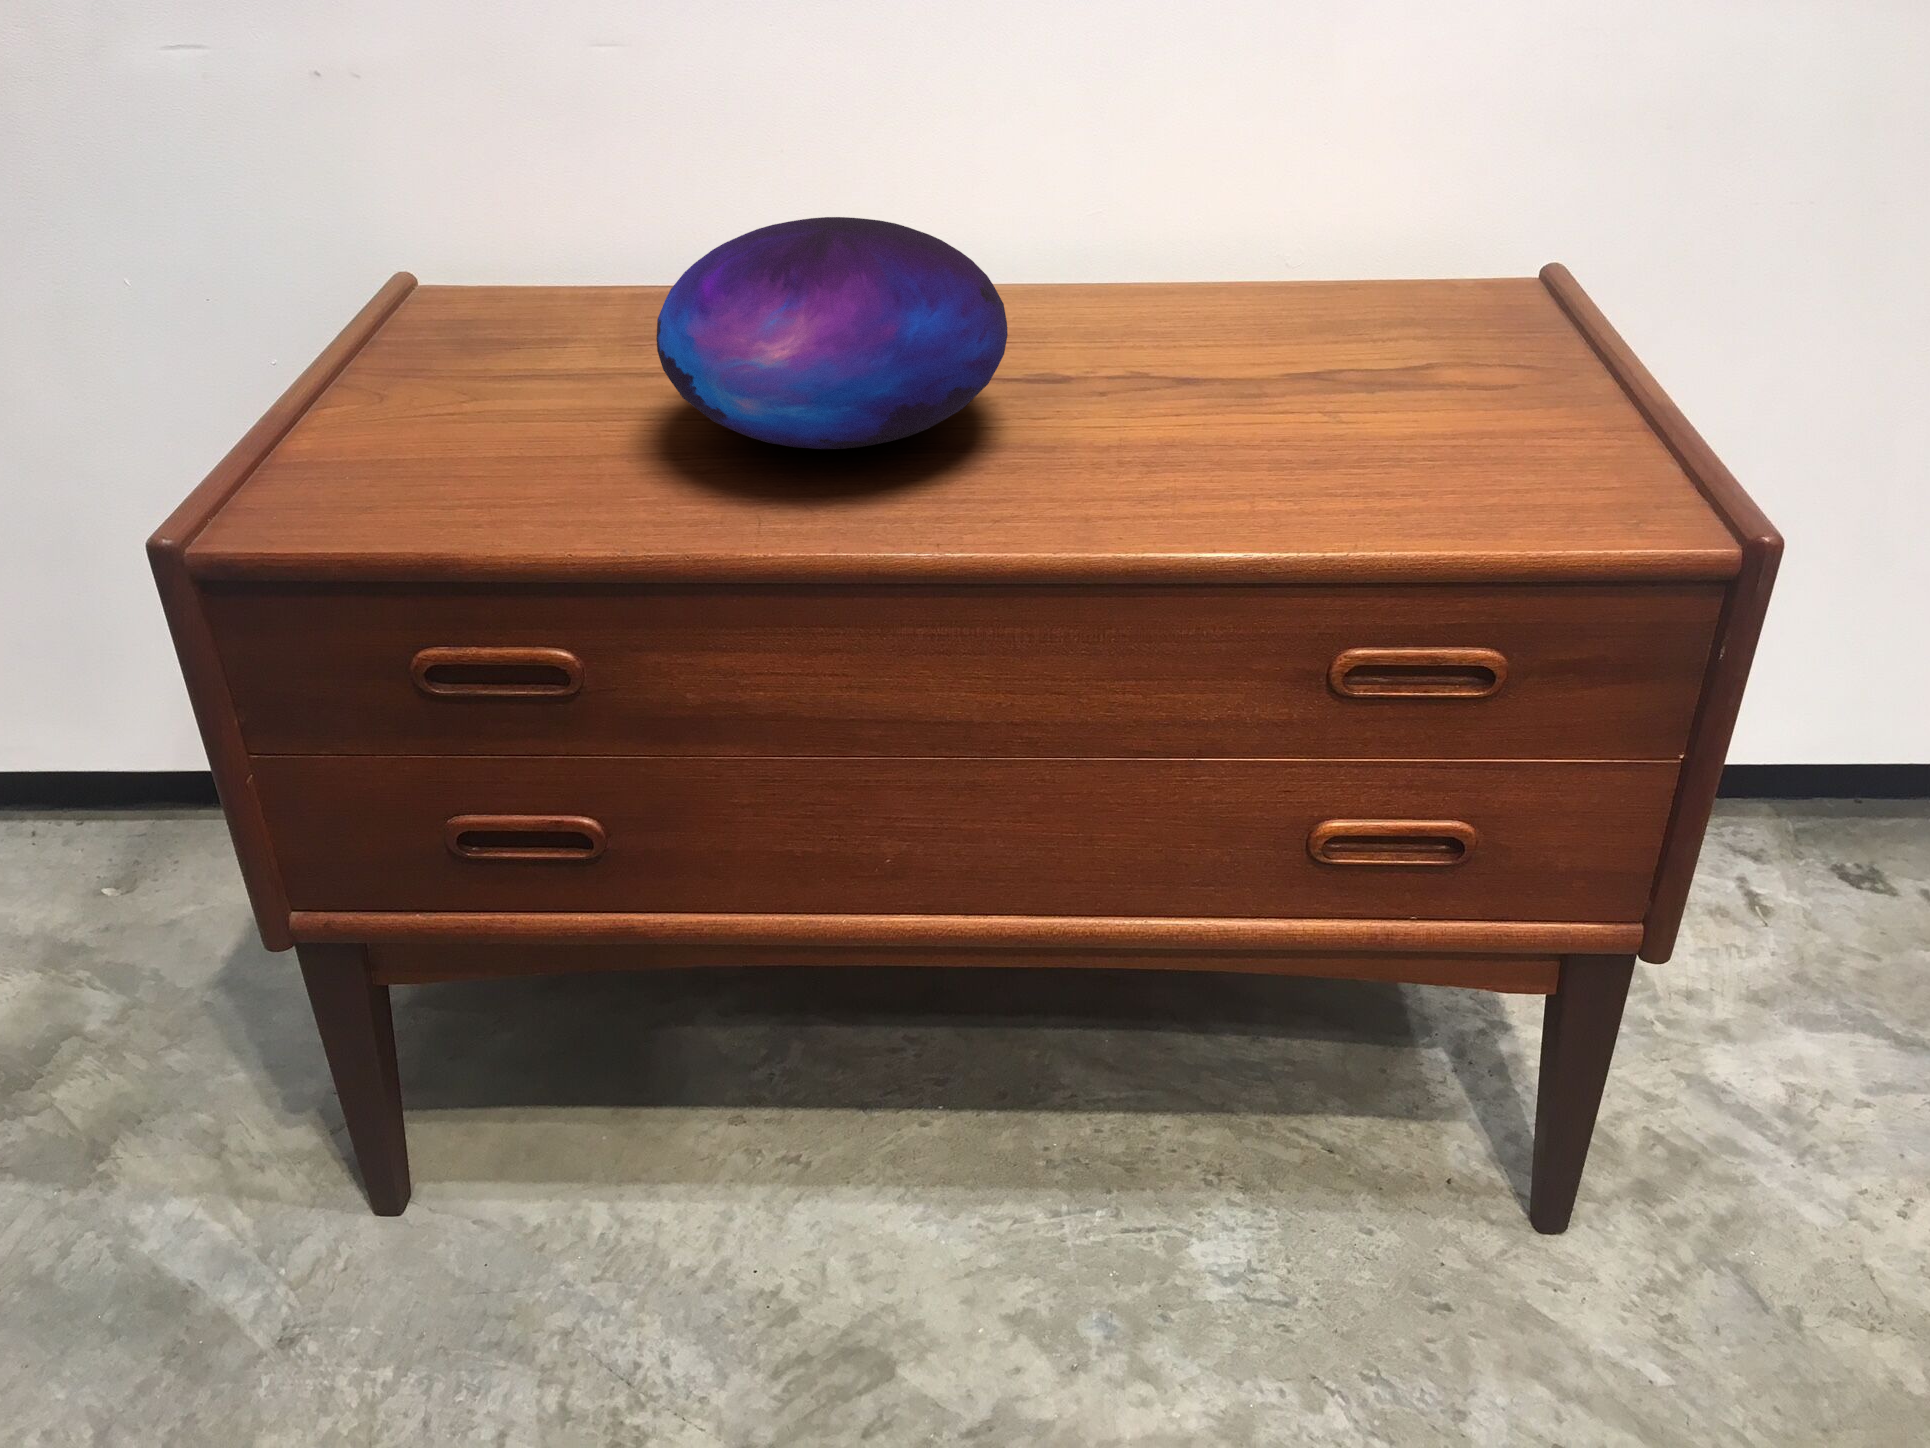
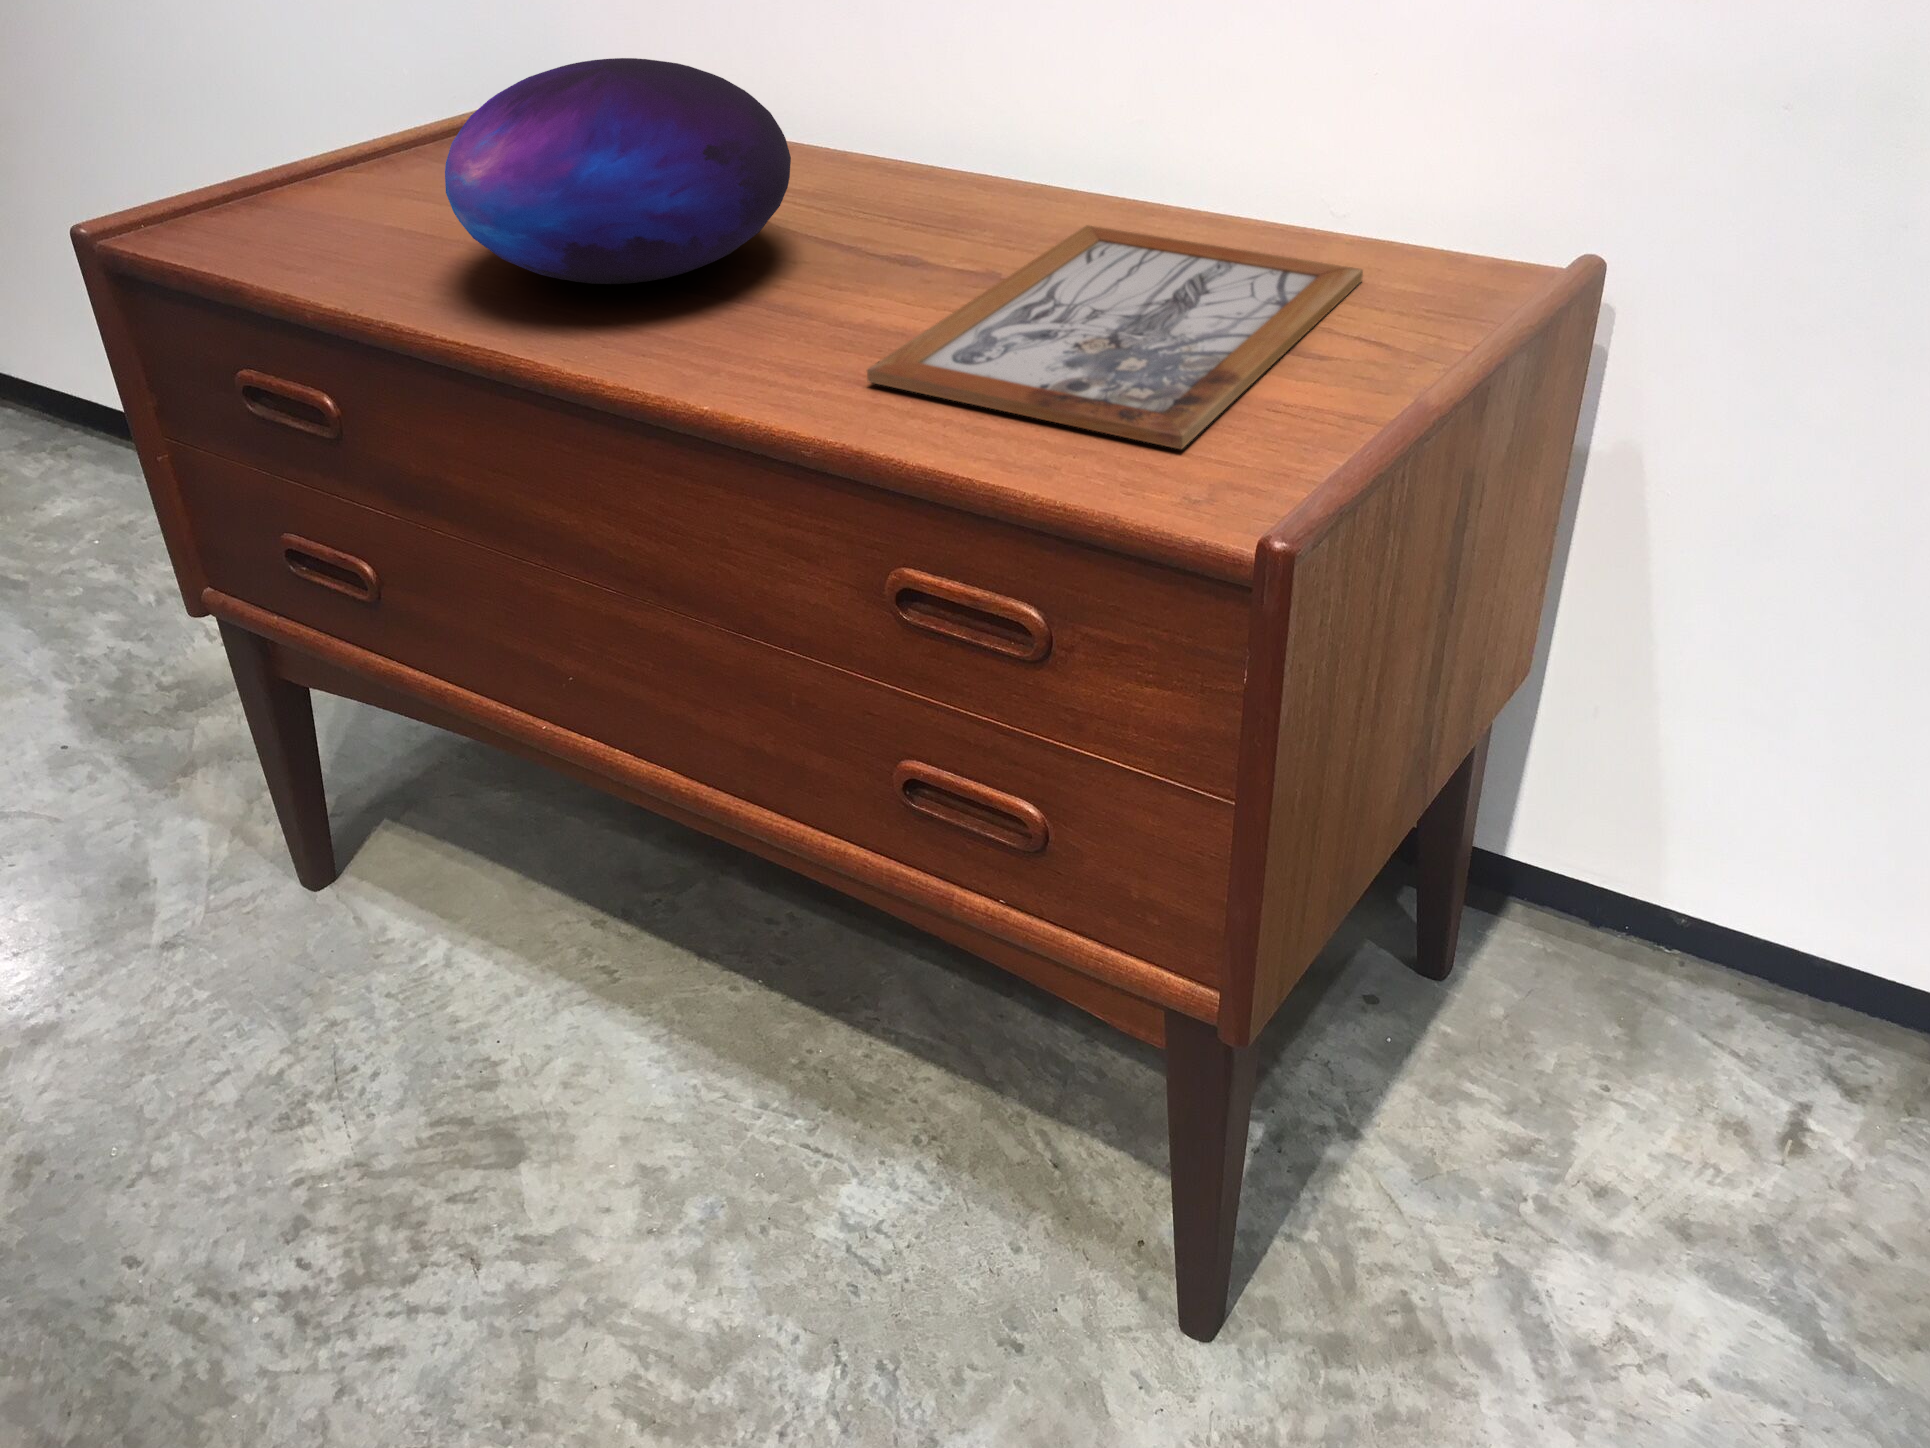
picture frame: none [1182,307,1570,476] -> present [867,225,1363,449]

